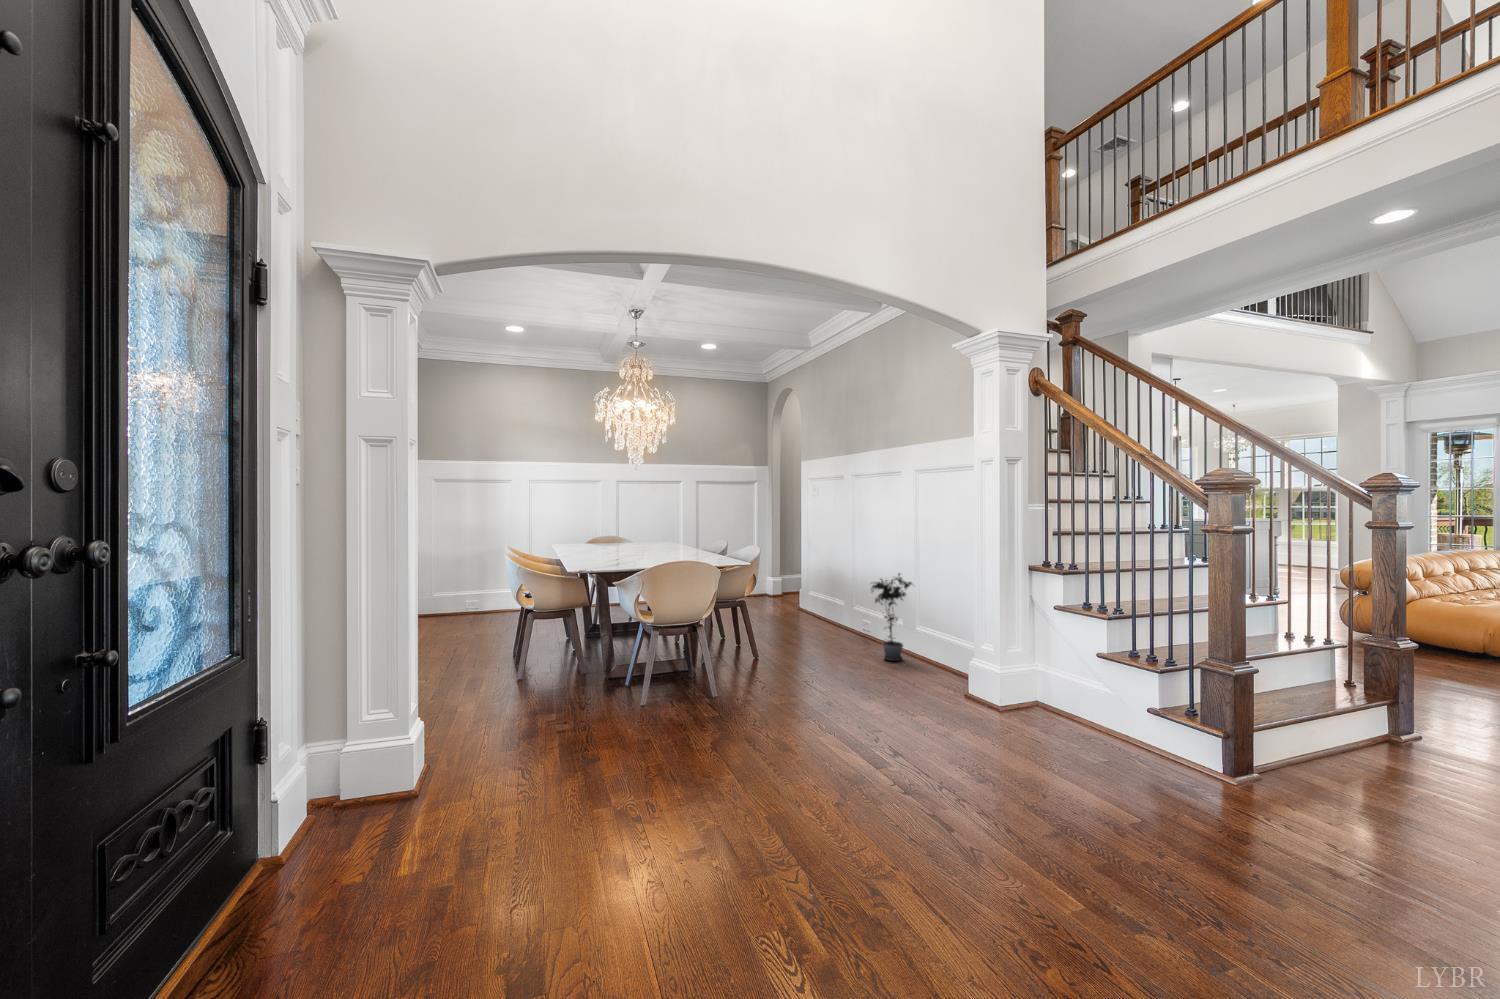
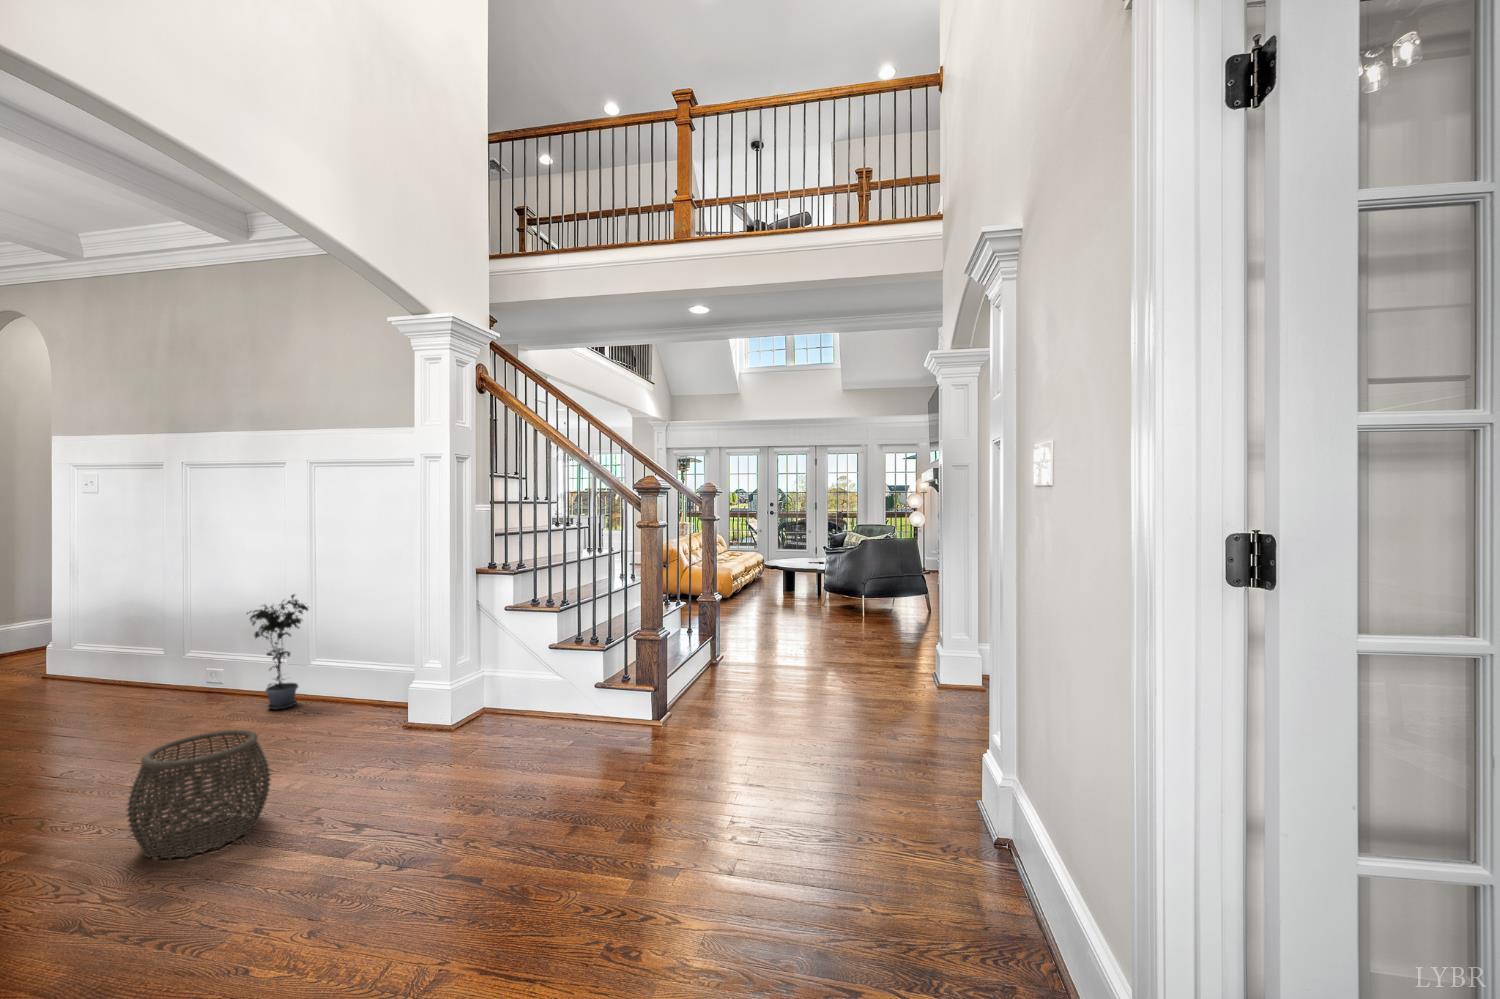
woven basket: none [777,659,850,737] -> present [127,730,271,860]

